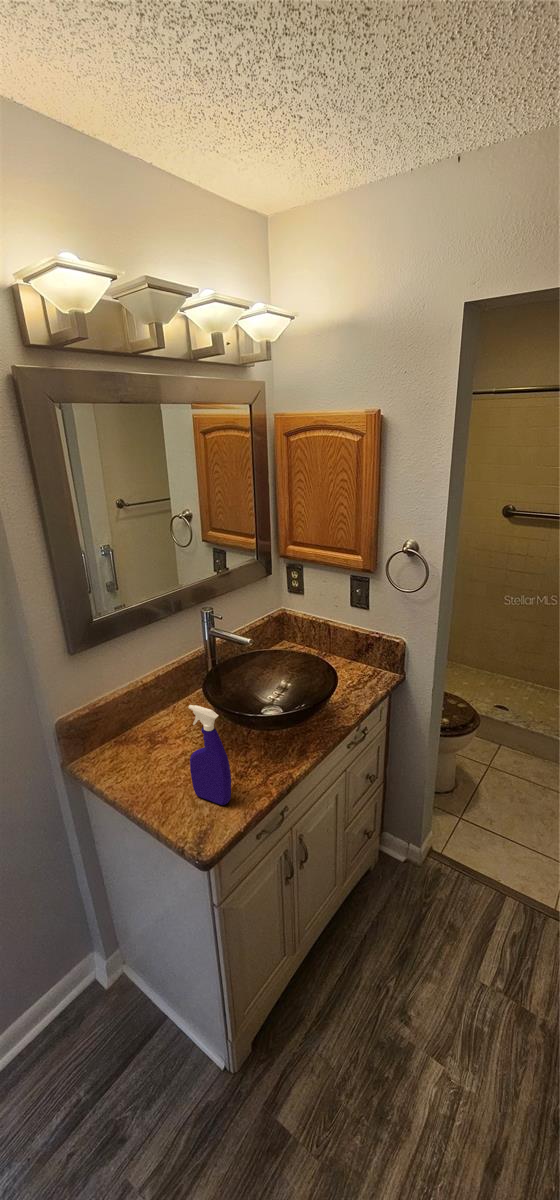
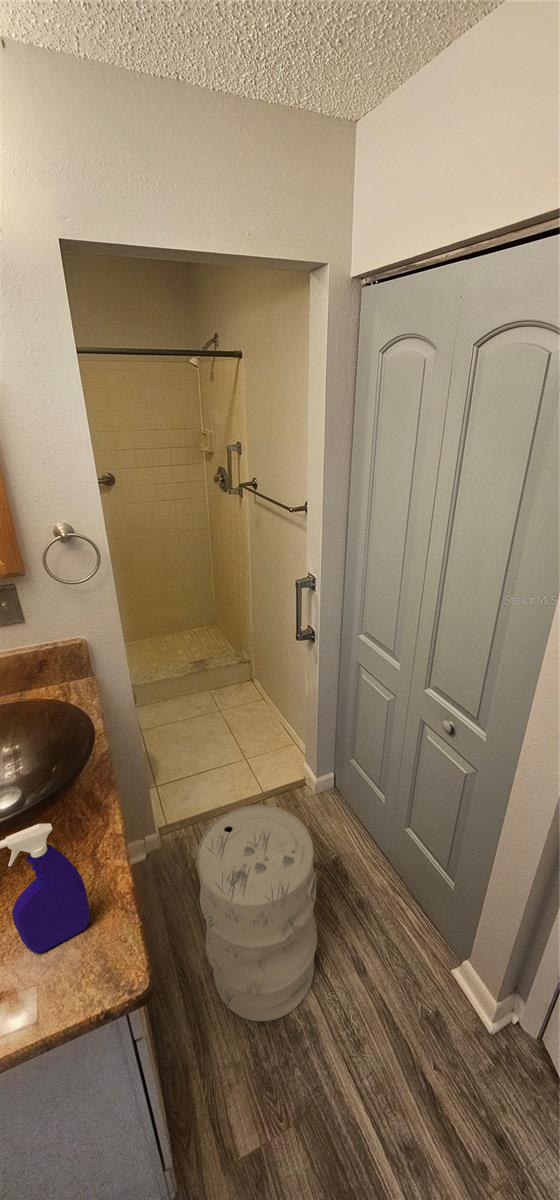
trash can: none [356,857,490,1104] -> present [197,805,317,1021]

